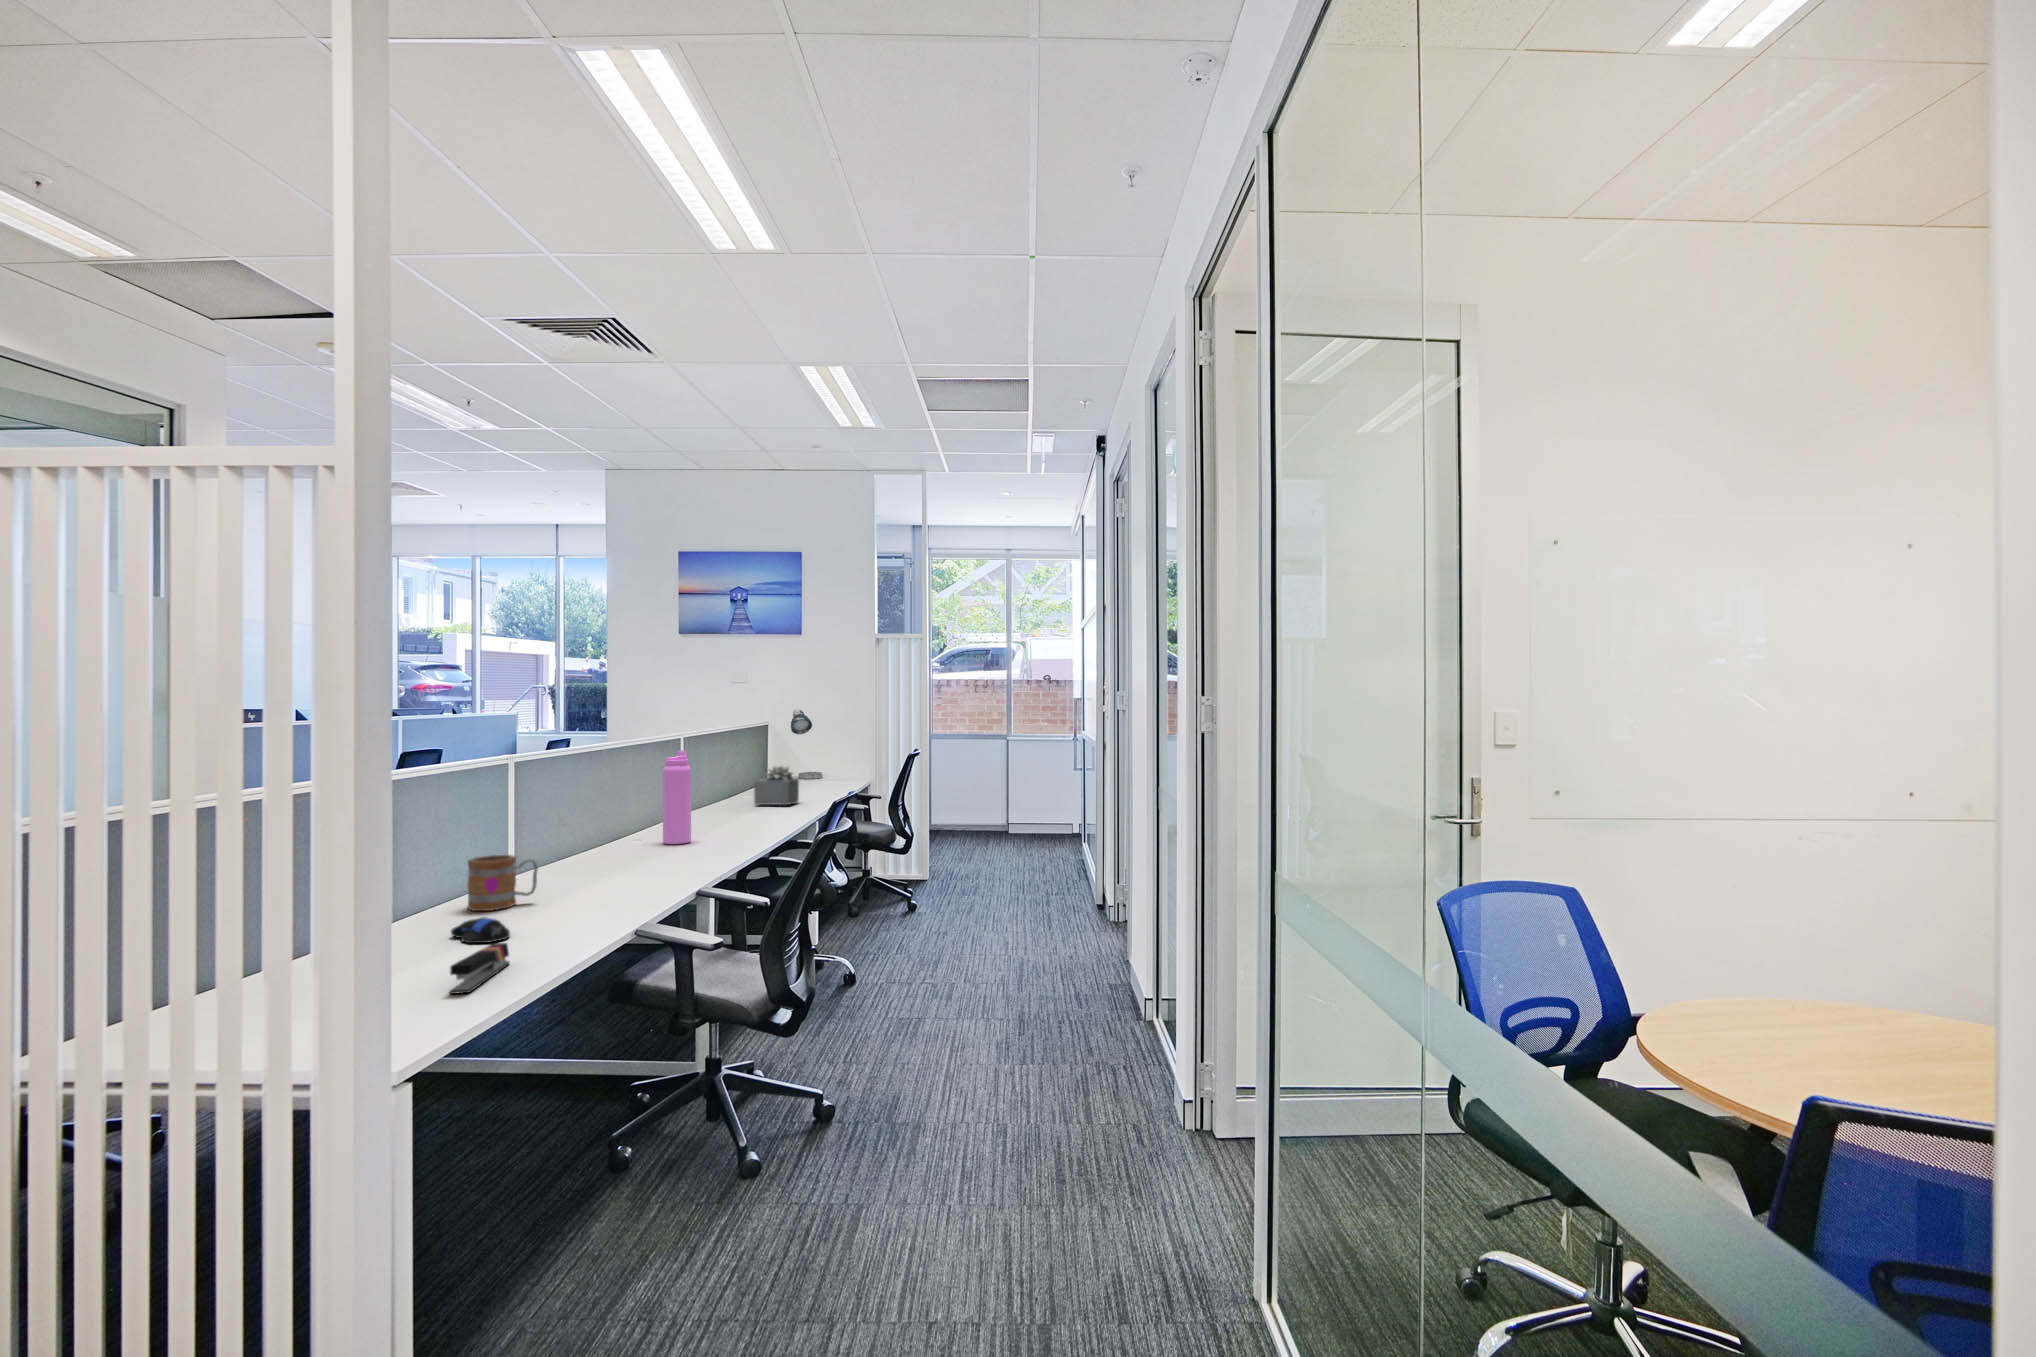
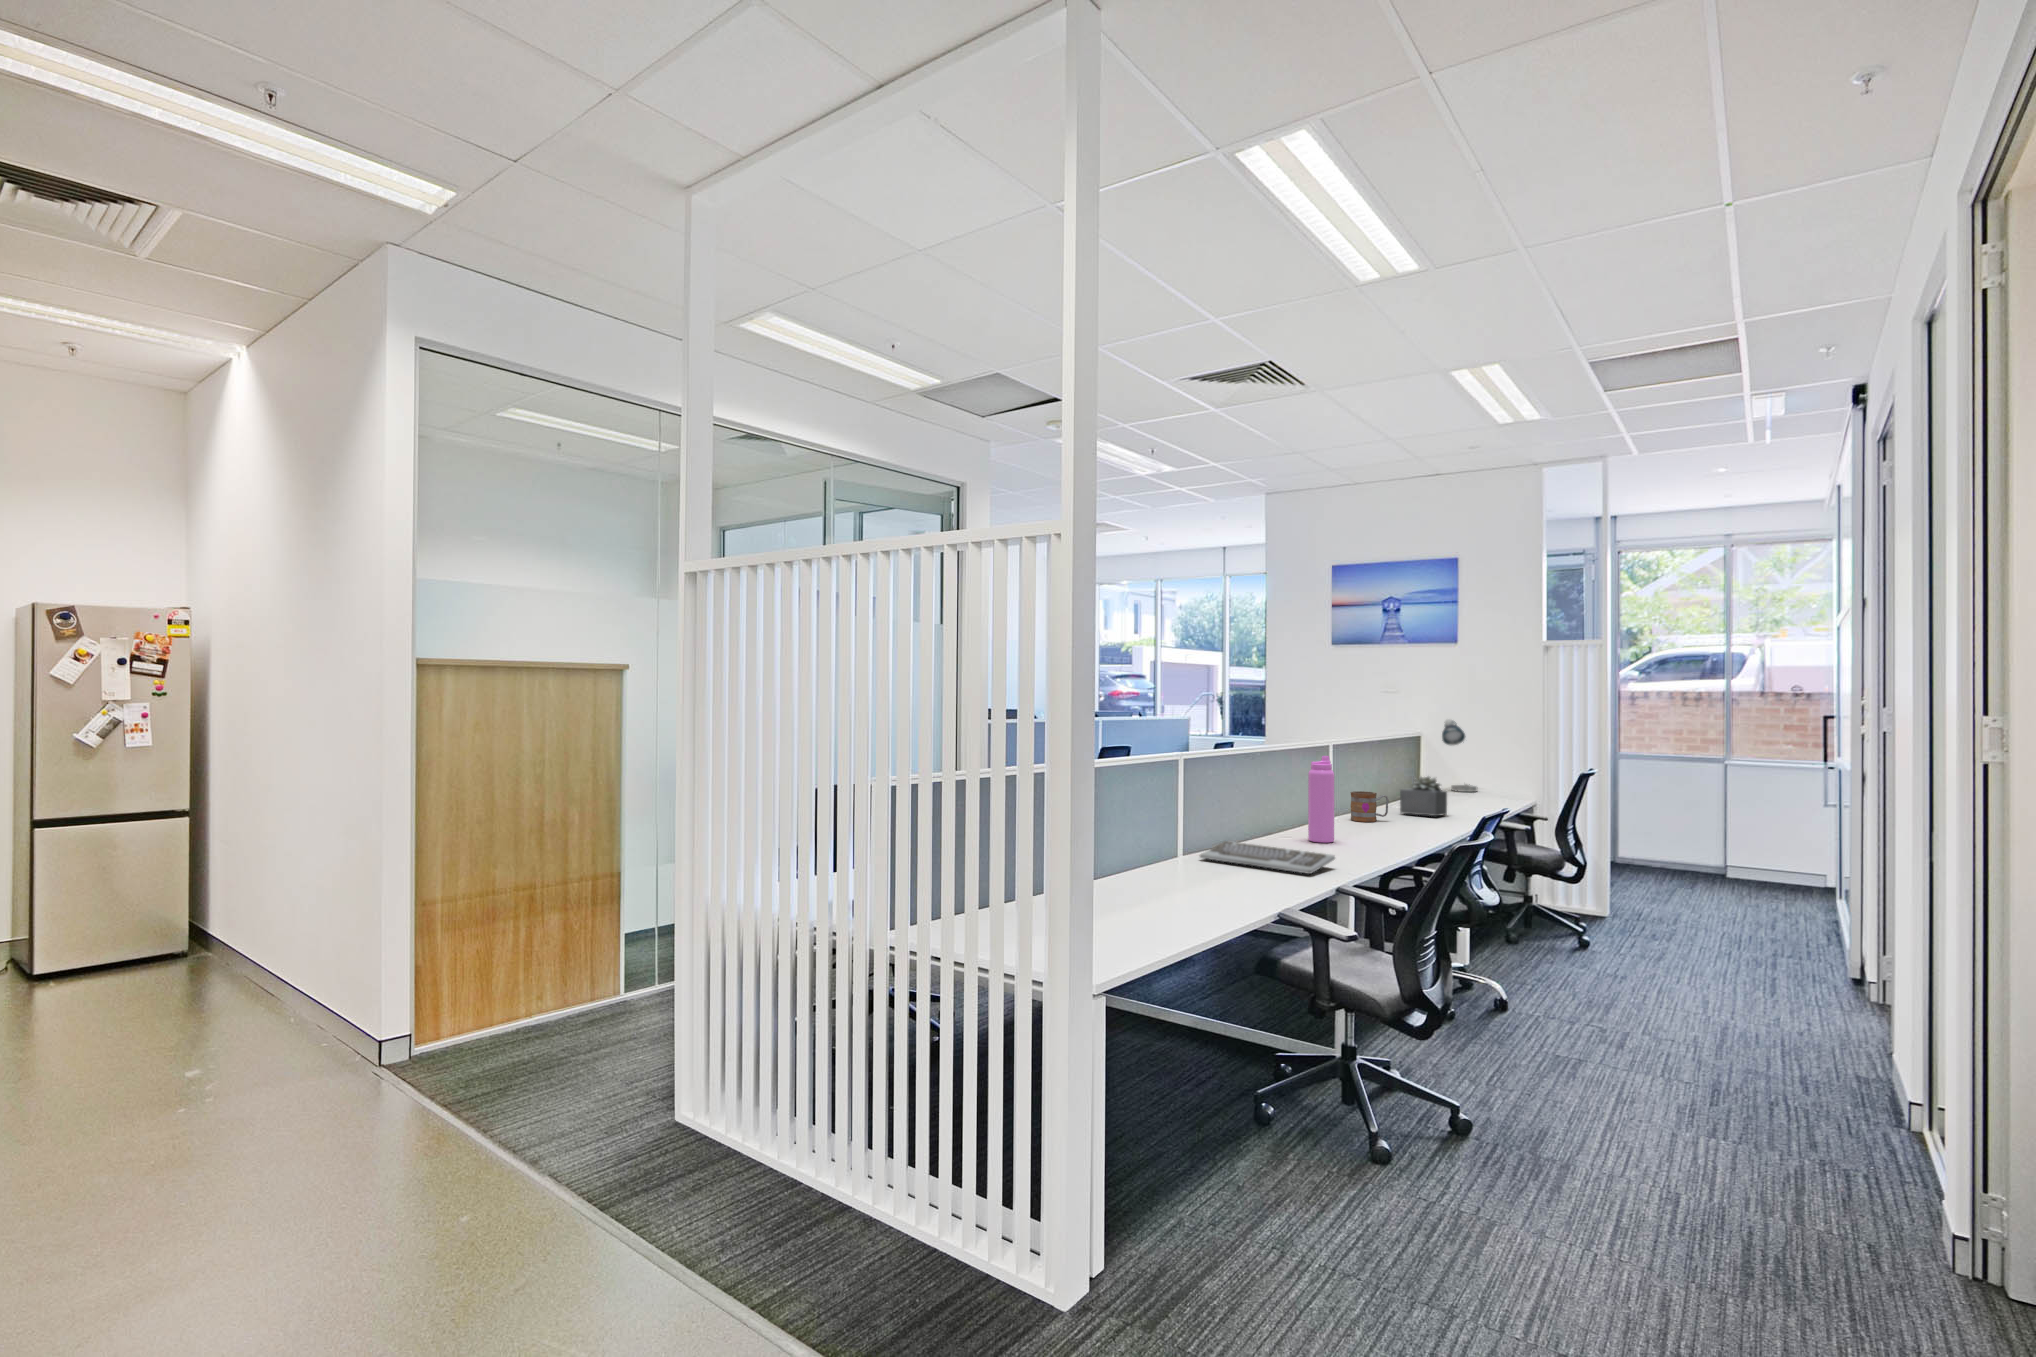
mug: present [467,855,538,911] -> present [1351,791,1389,822]
keyboard: none [534,855,696,881] -> present [1200,841,1335,874]
computer mouse: present [451,917,510,943] -> none [1138,882,1180,903]
stapler: present [449,943,509,994] -> none [1136,903,1178,938]

